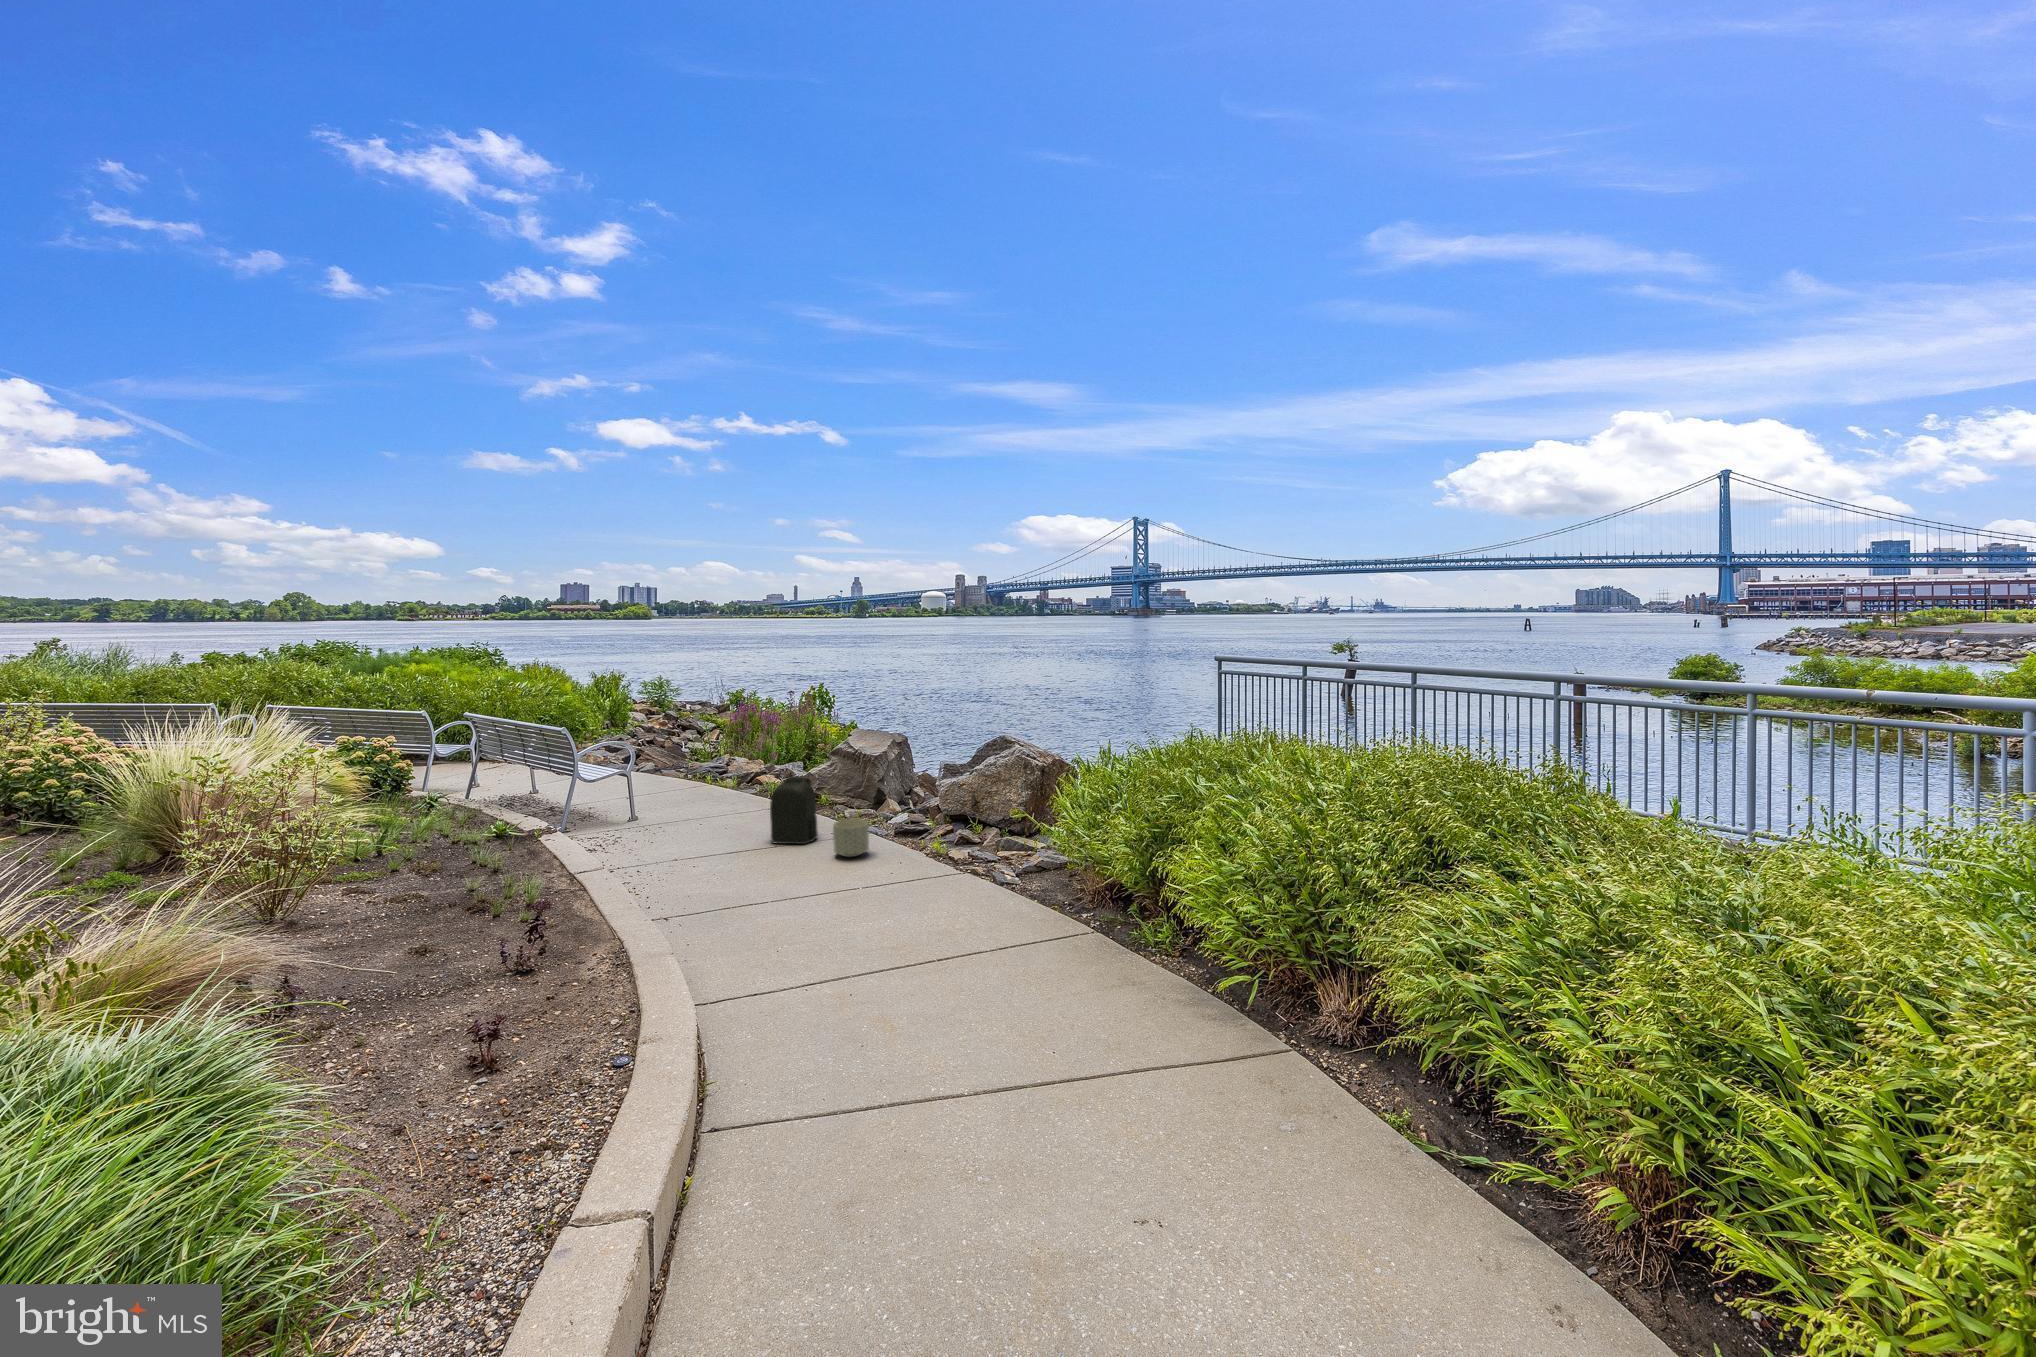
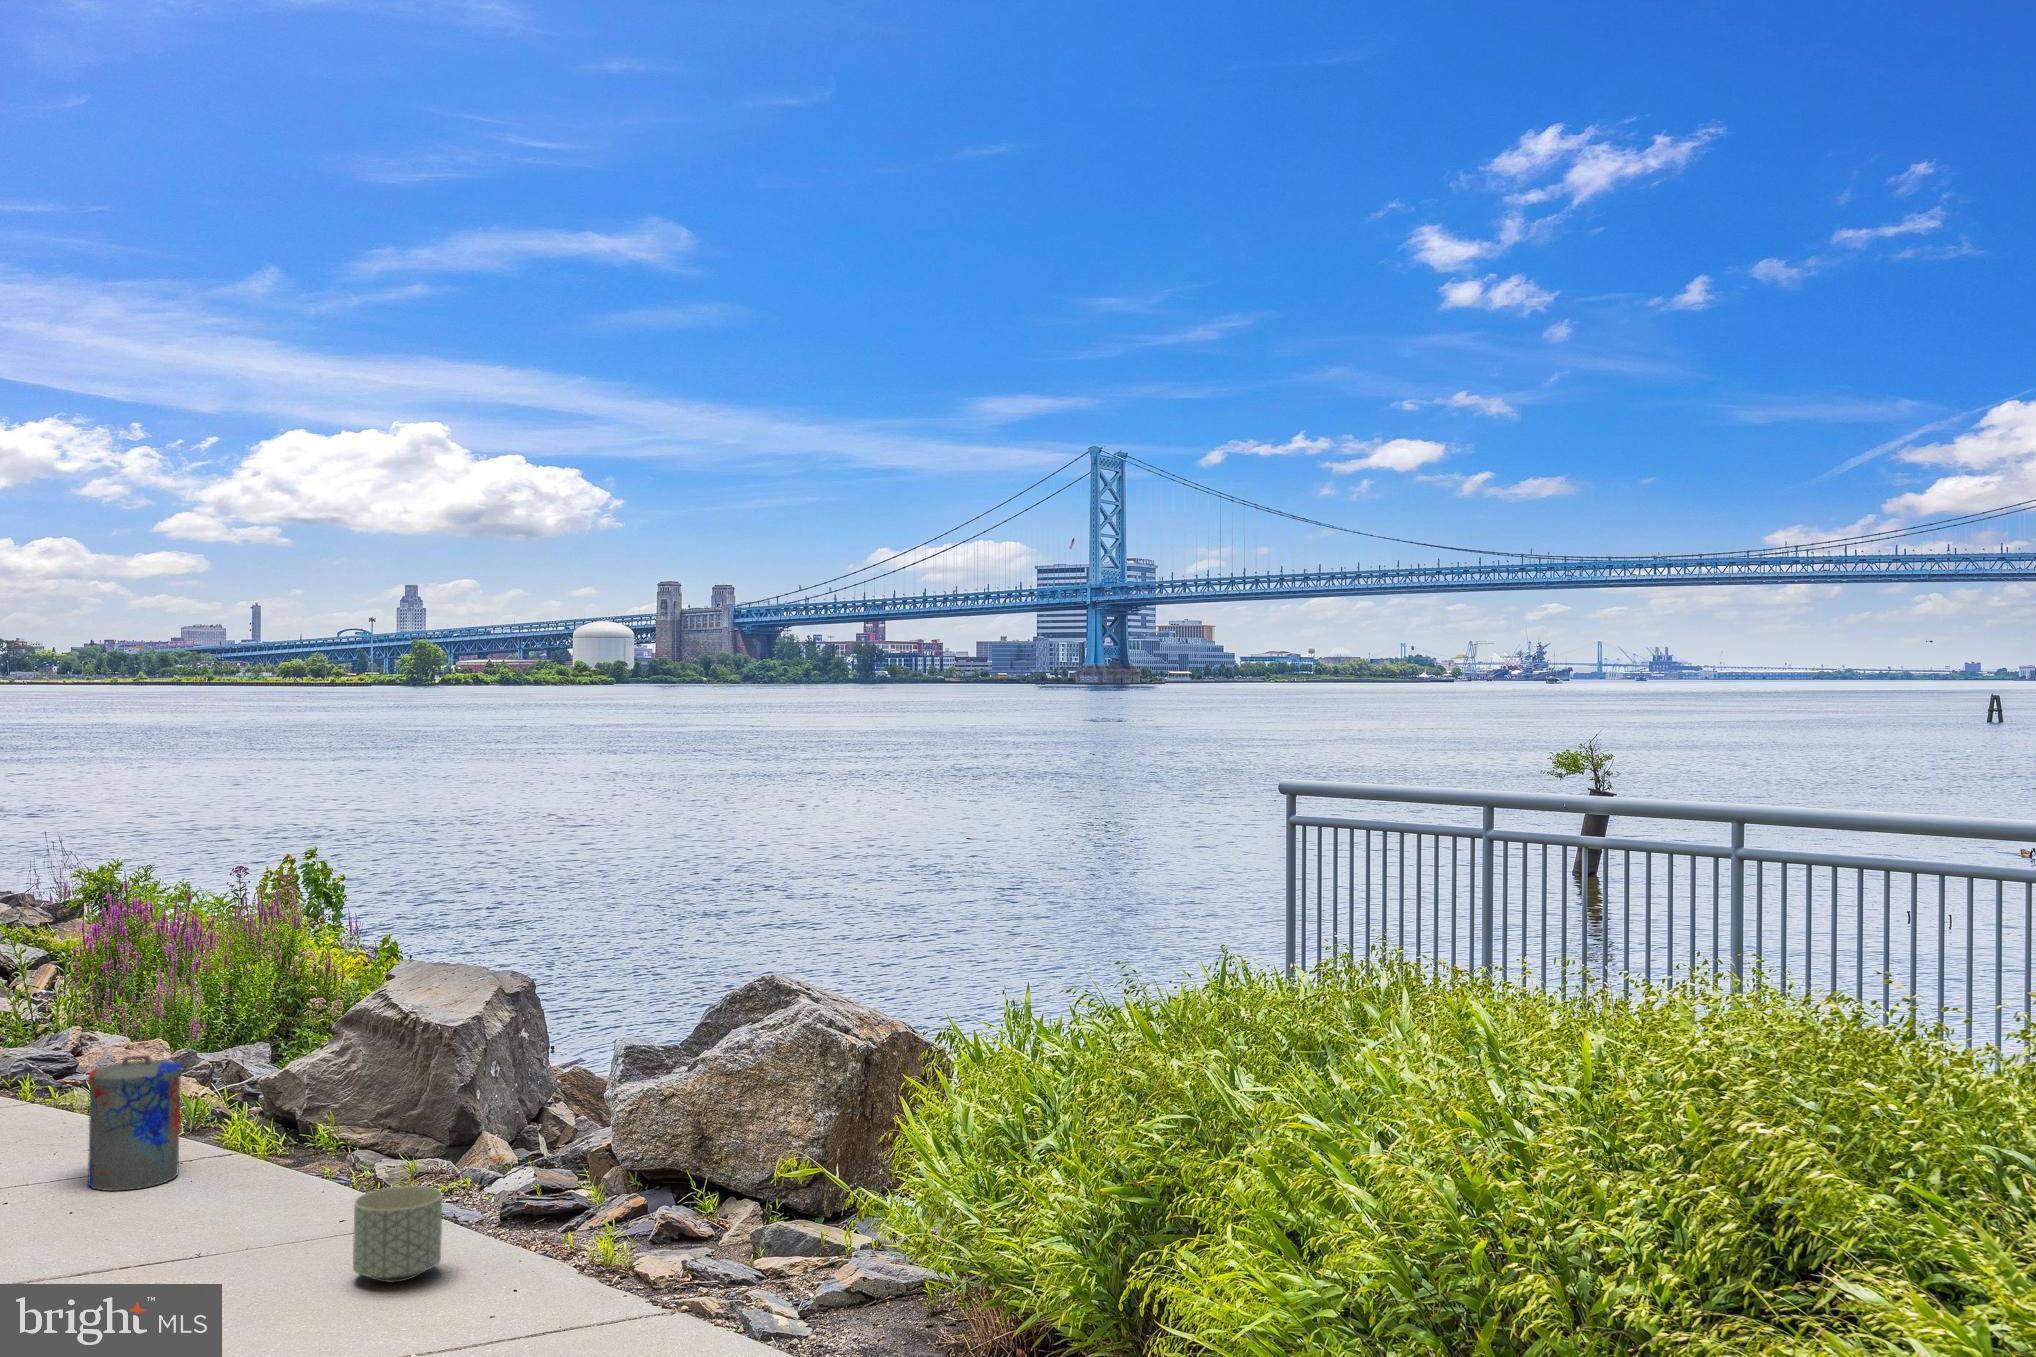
trash can: none [725,764,763,819] -> present [88,1055,183,1191]
backpack: present [770,776,818,844] -> none [193,1084,314,1252]

